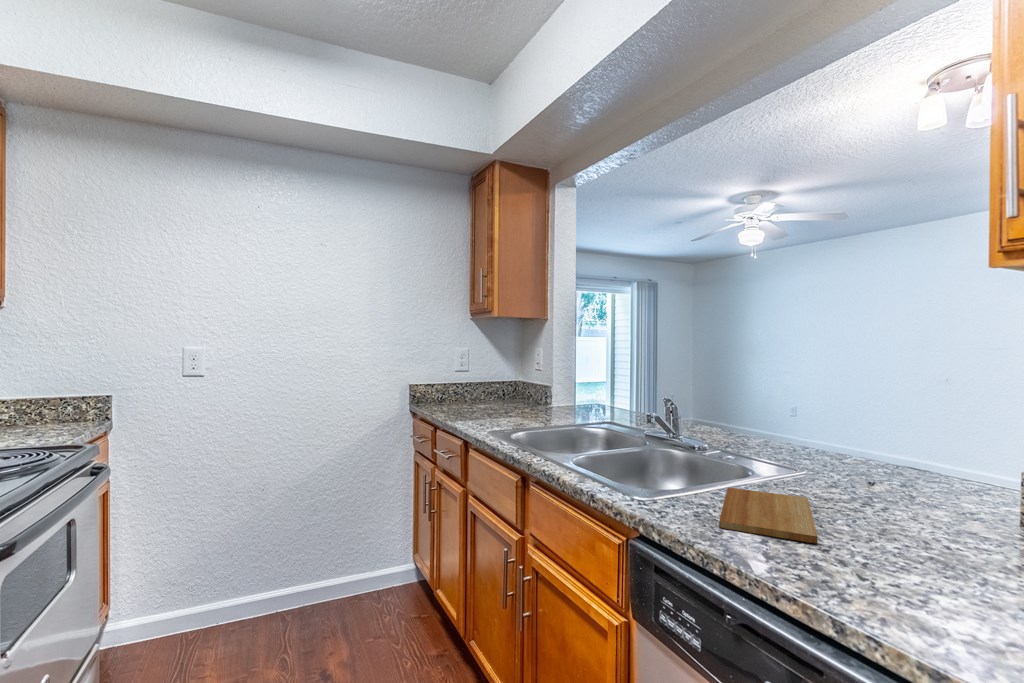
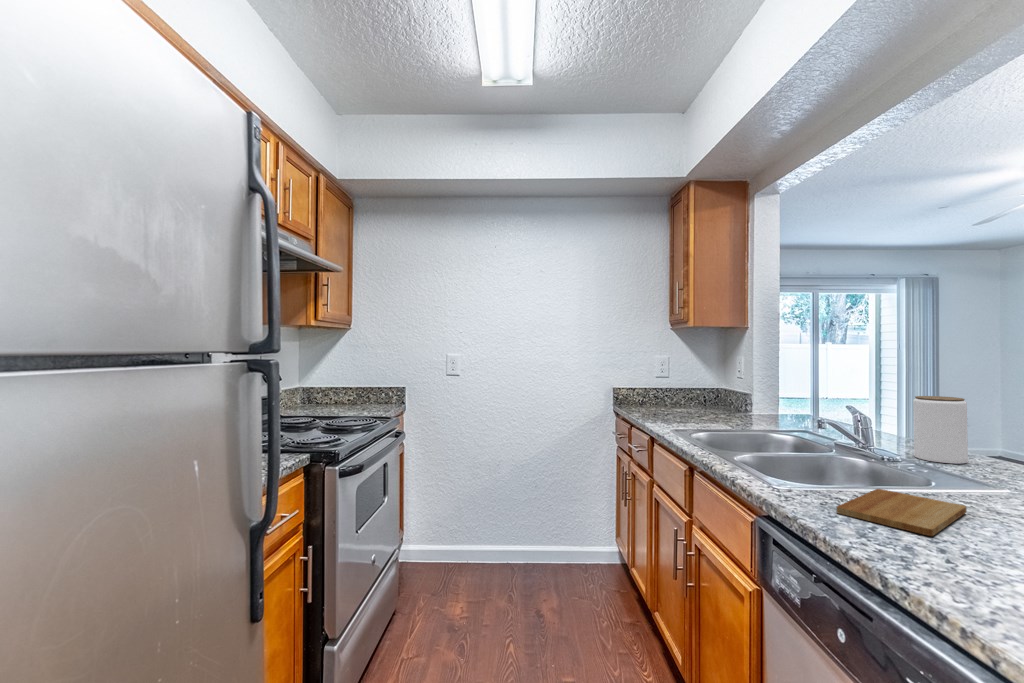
jar: none [711,385,751,447] -> present [913,396,968,464]

